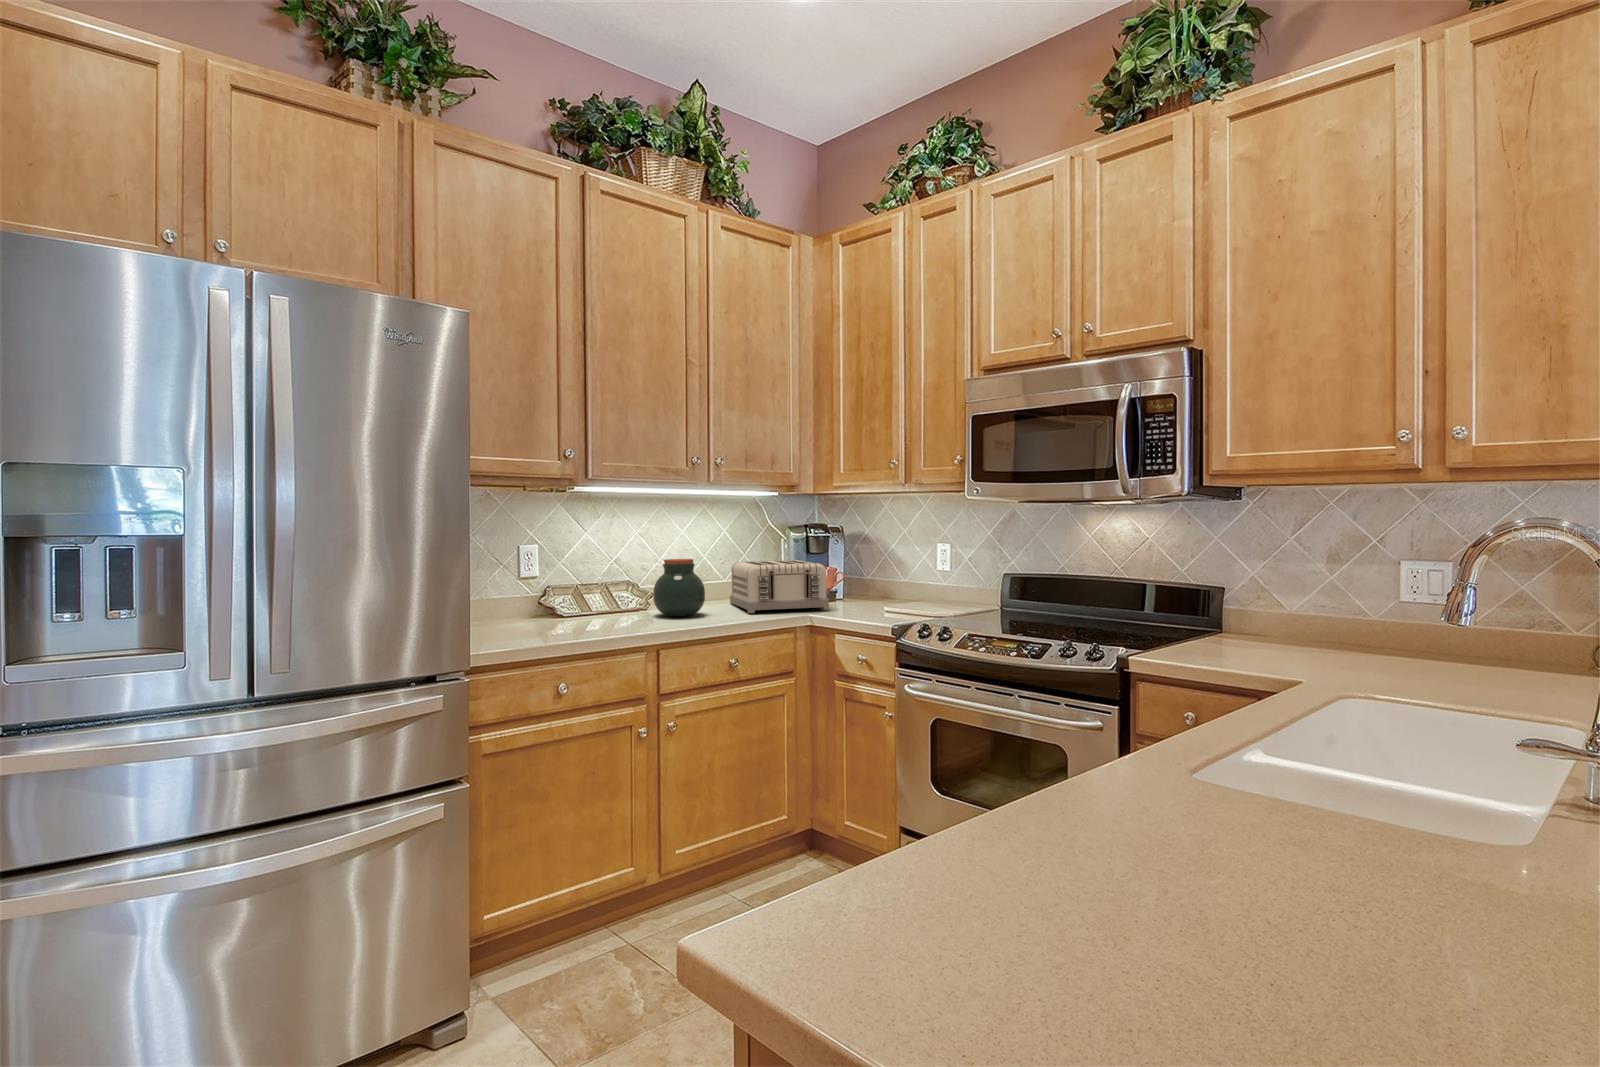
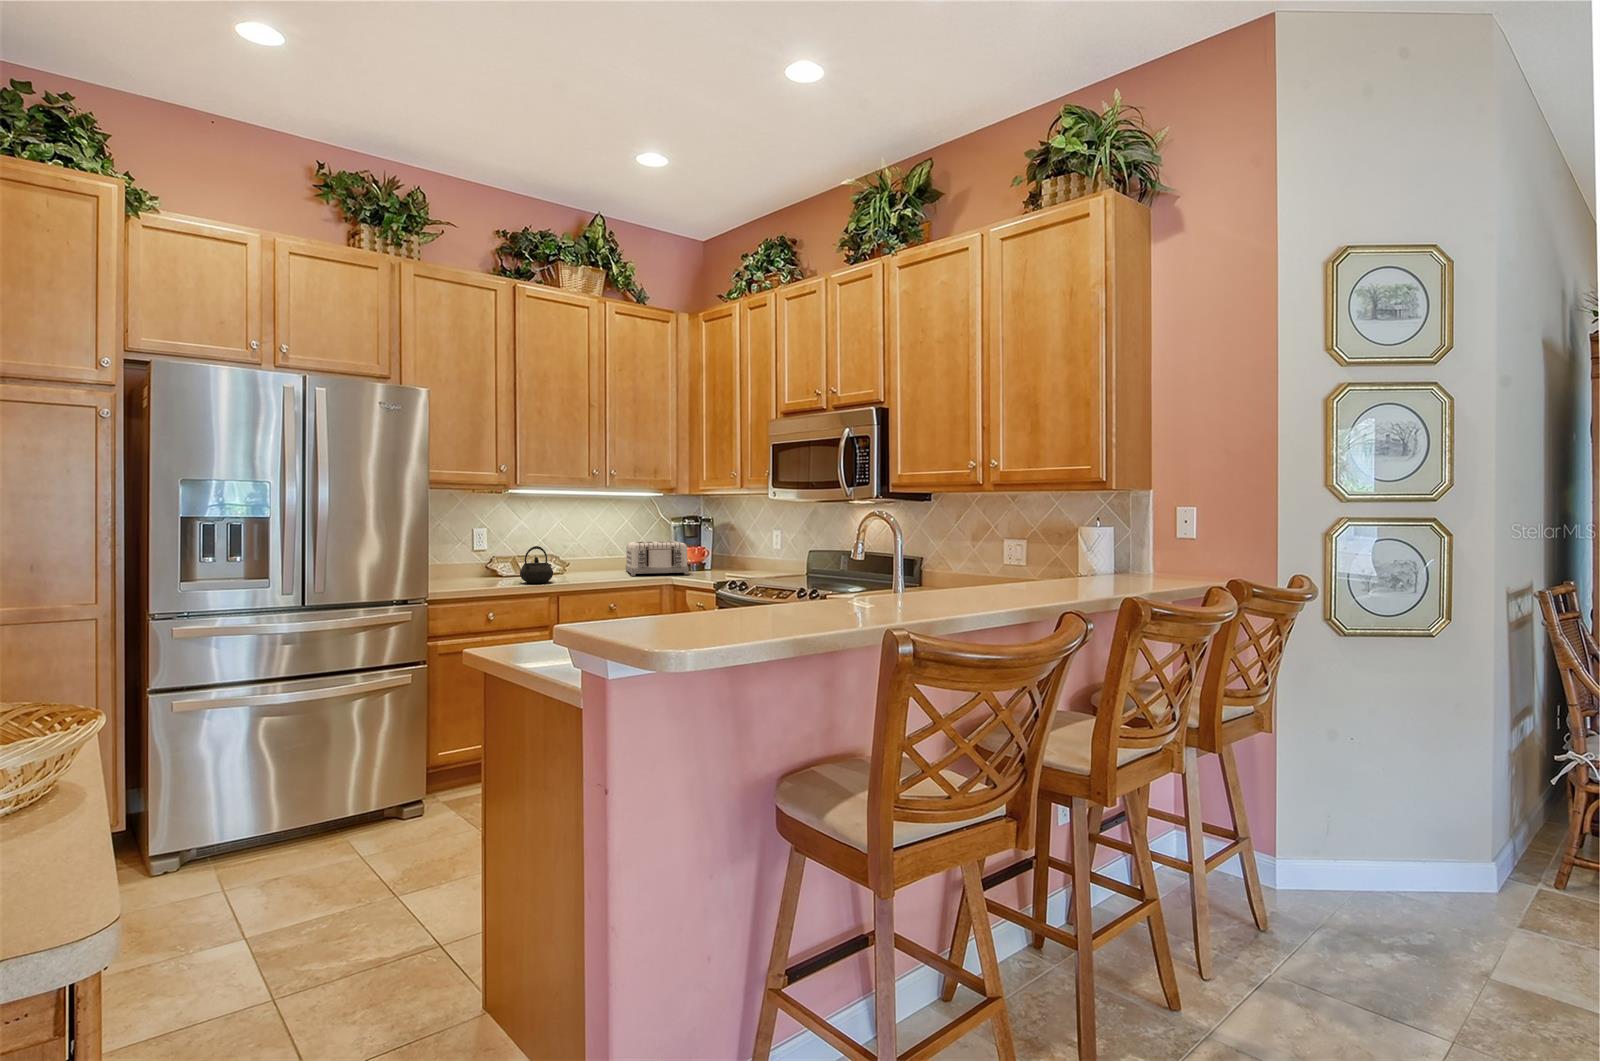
jar: present [653,559,705,616] -> none [565,538,601,577]
kettle: none [594,574,645,631] -> present [520,546,553,583]

